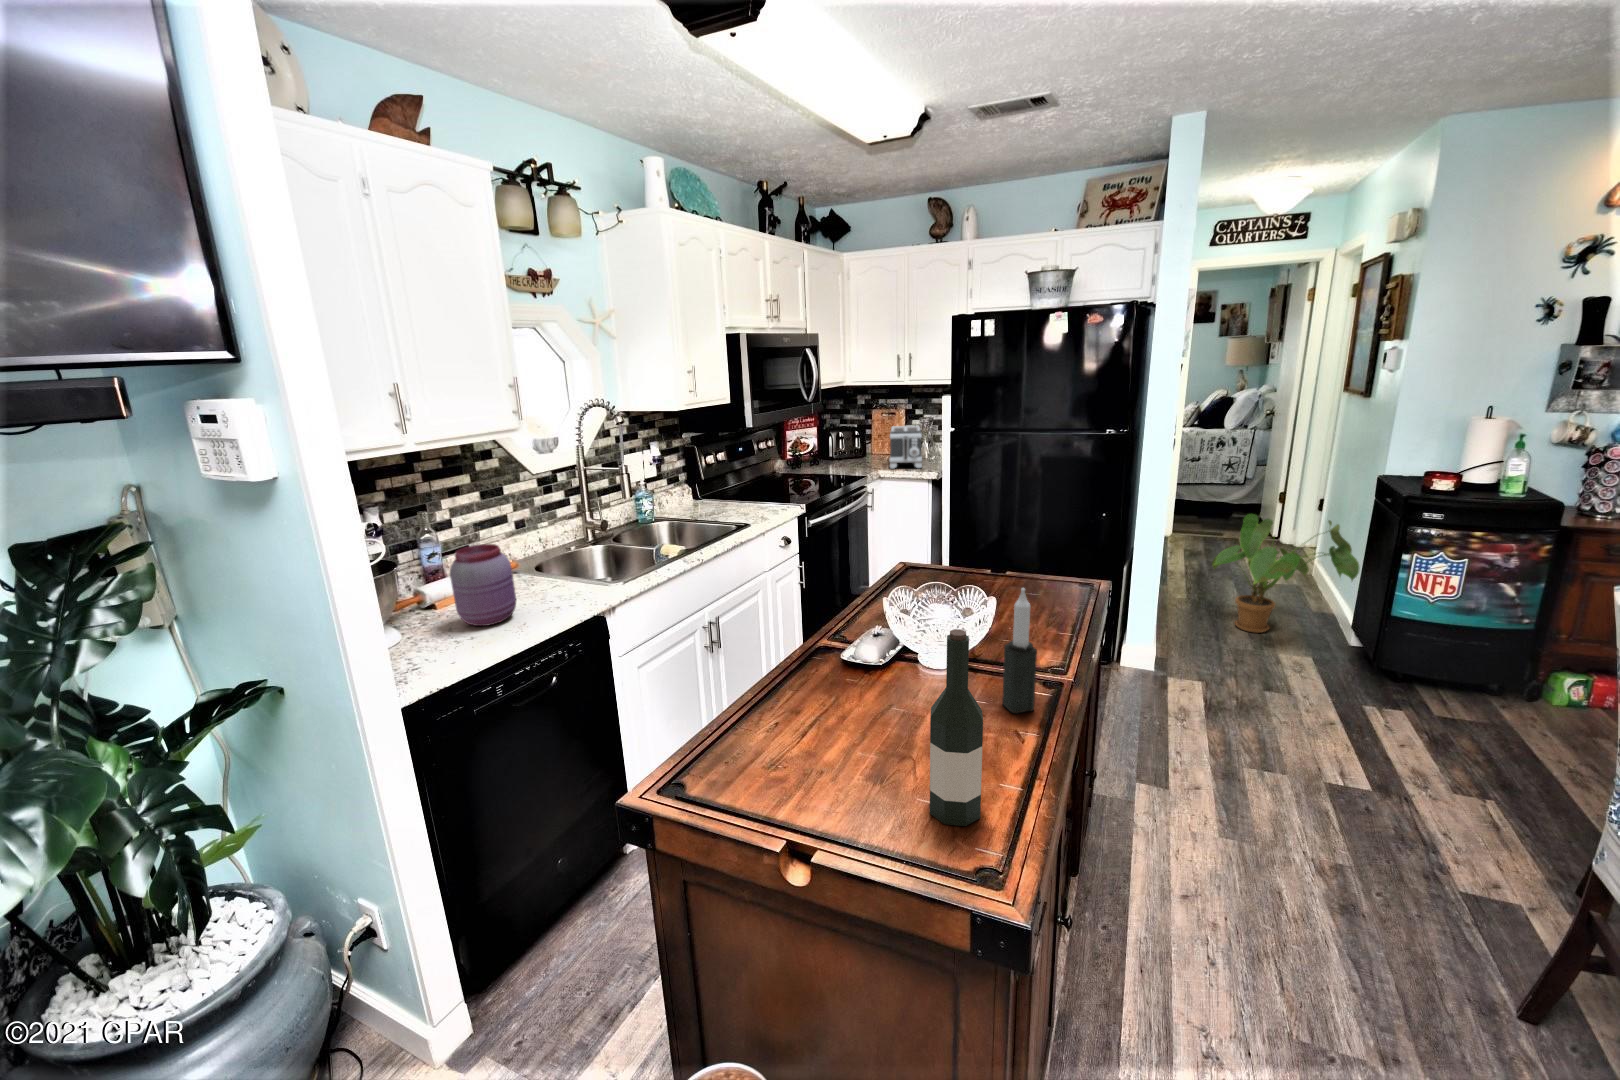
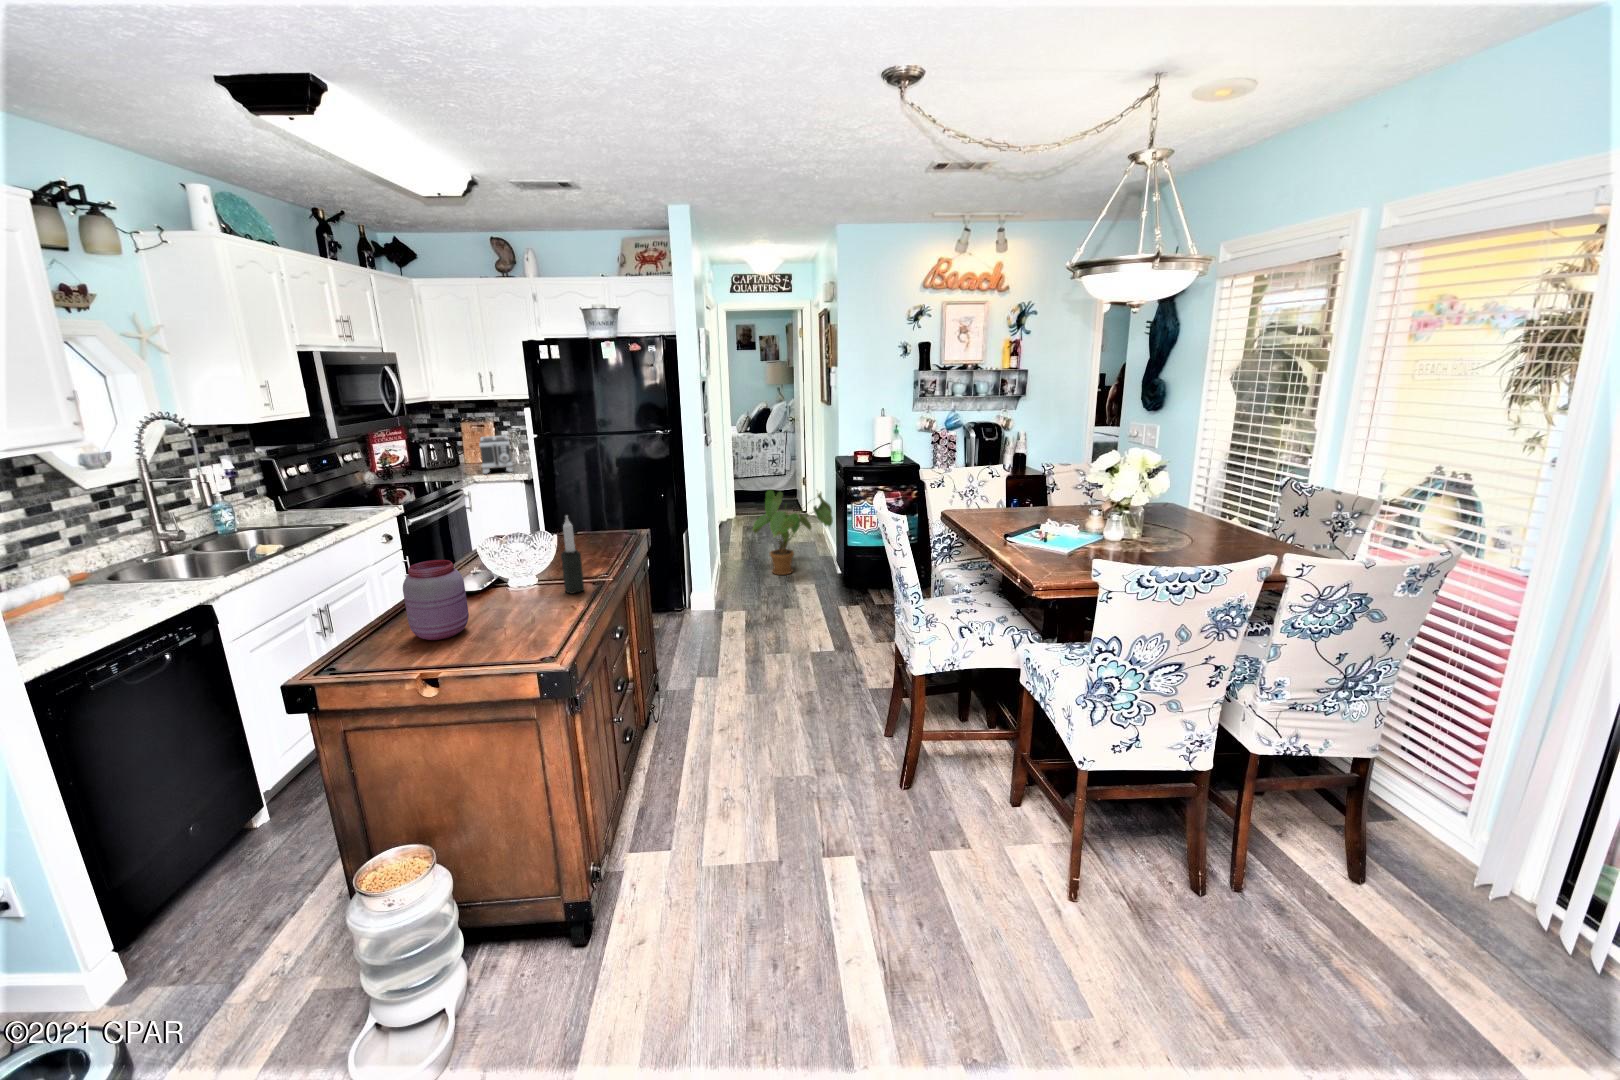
jar: present [450,544,516,626] -> present [403,560,469,640]
wine bottle: present [930,629,983,826] -> none [508,527,546,639]

